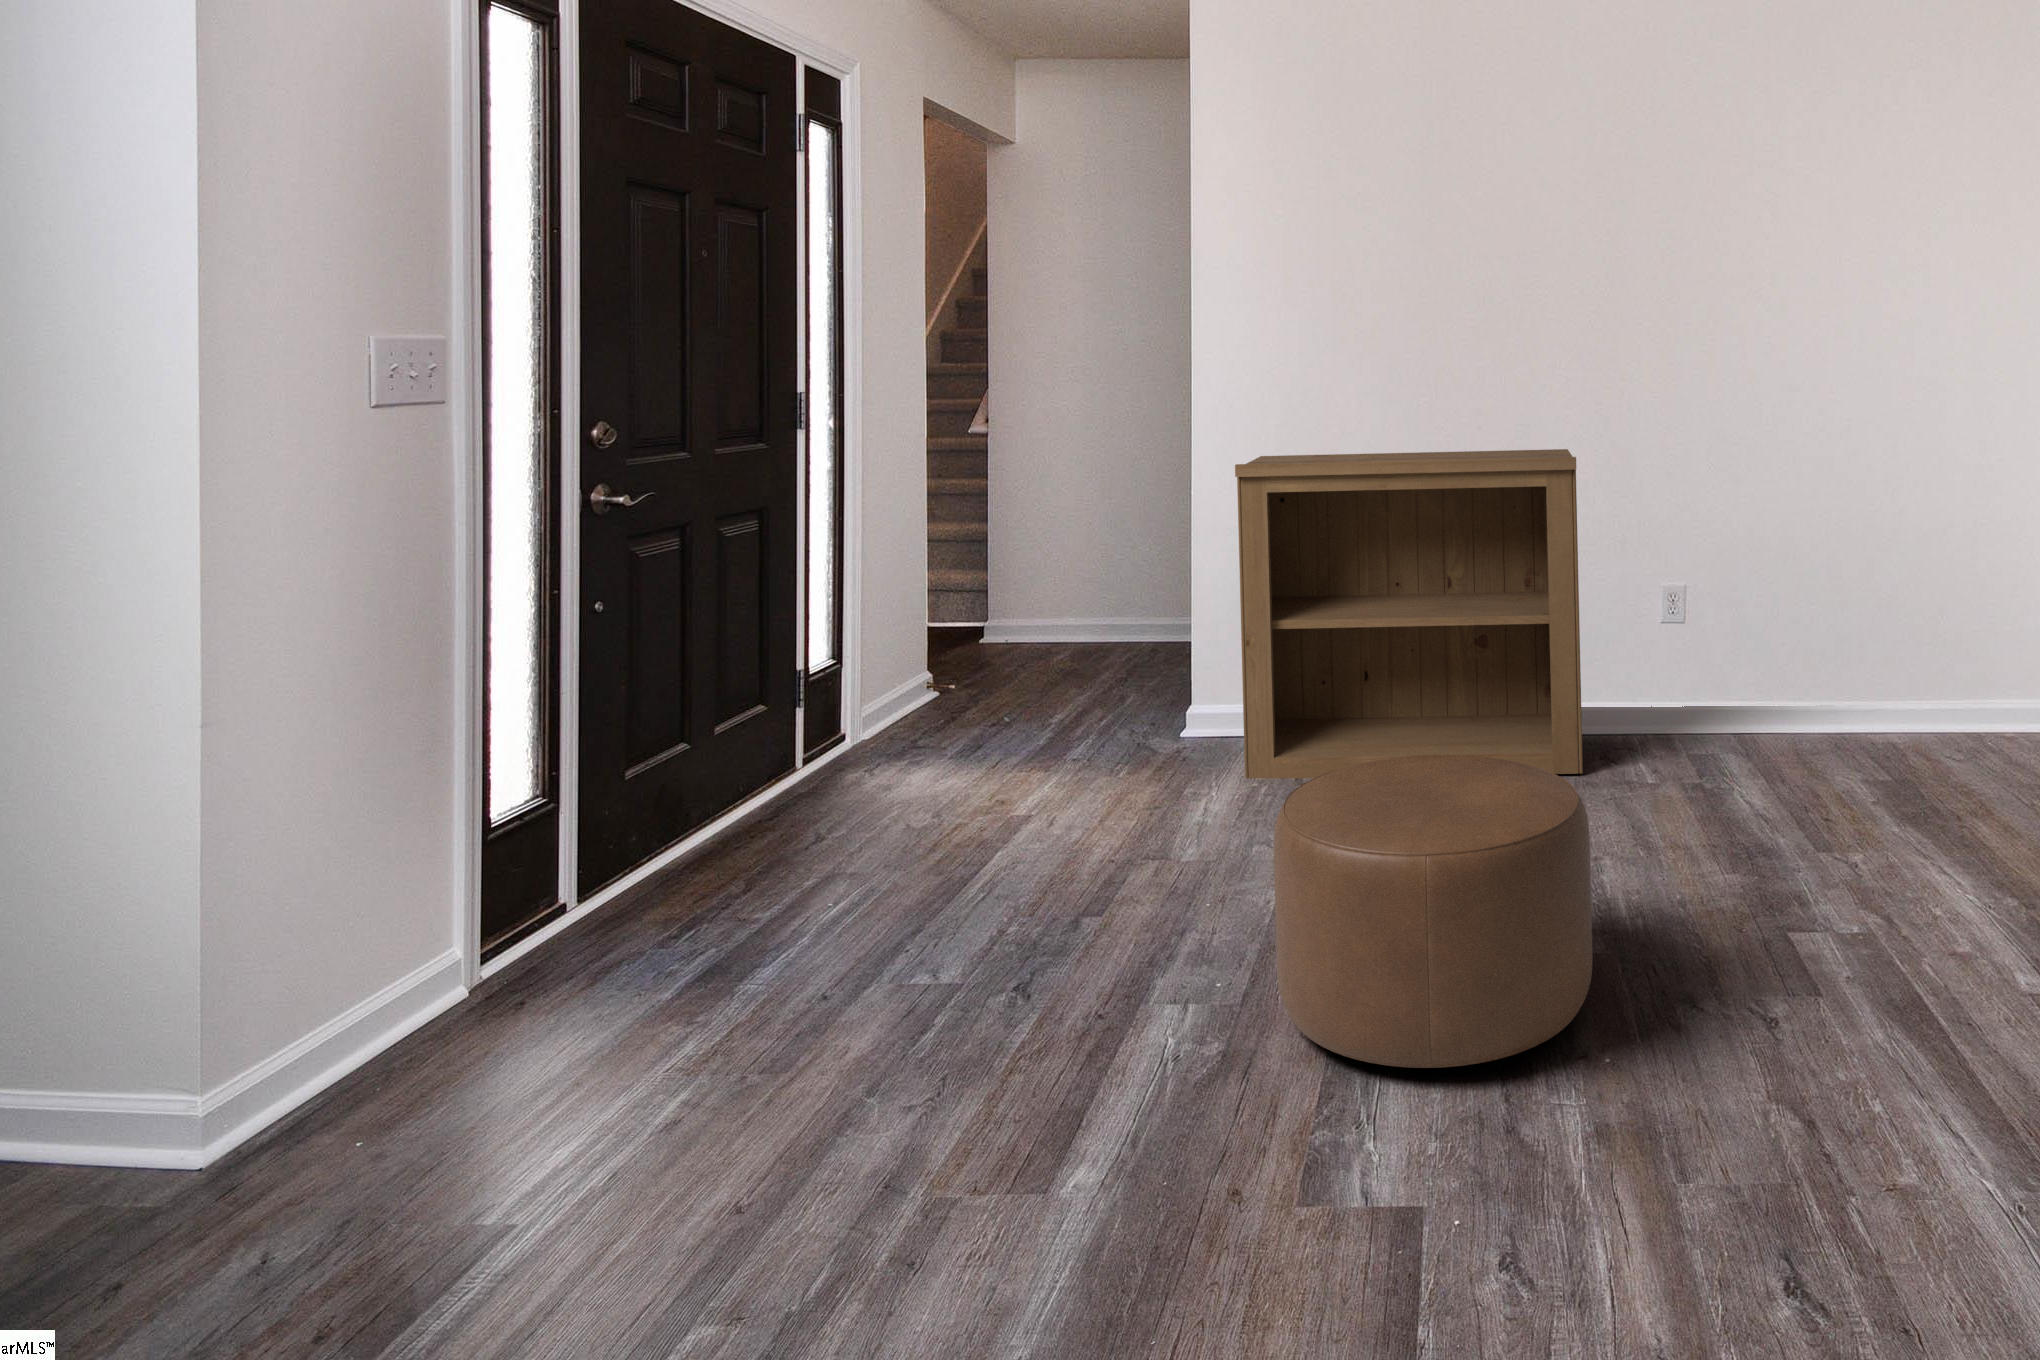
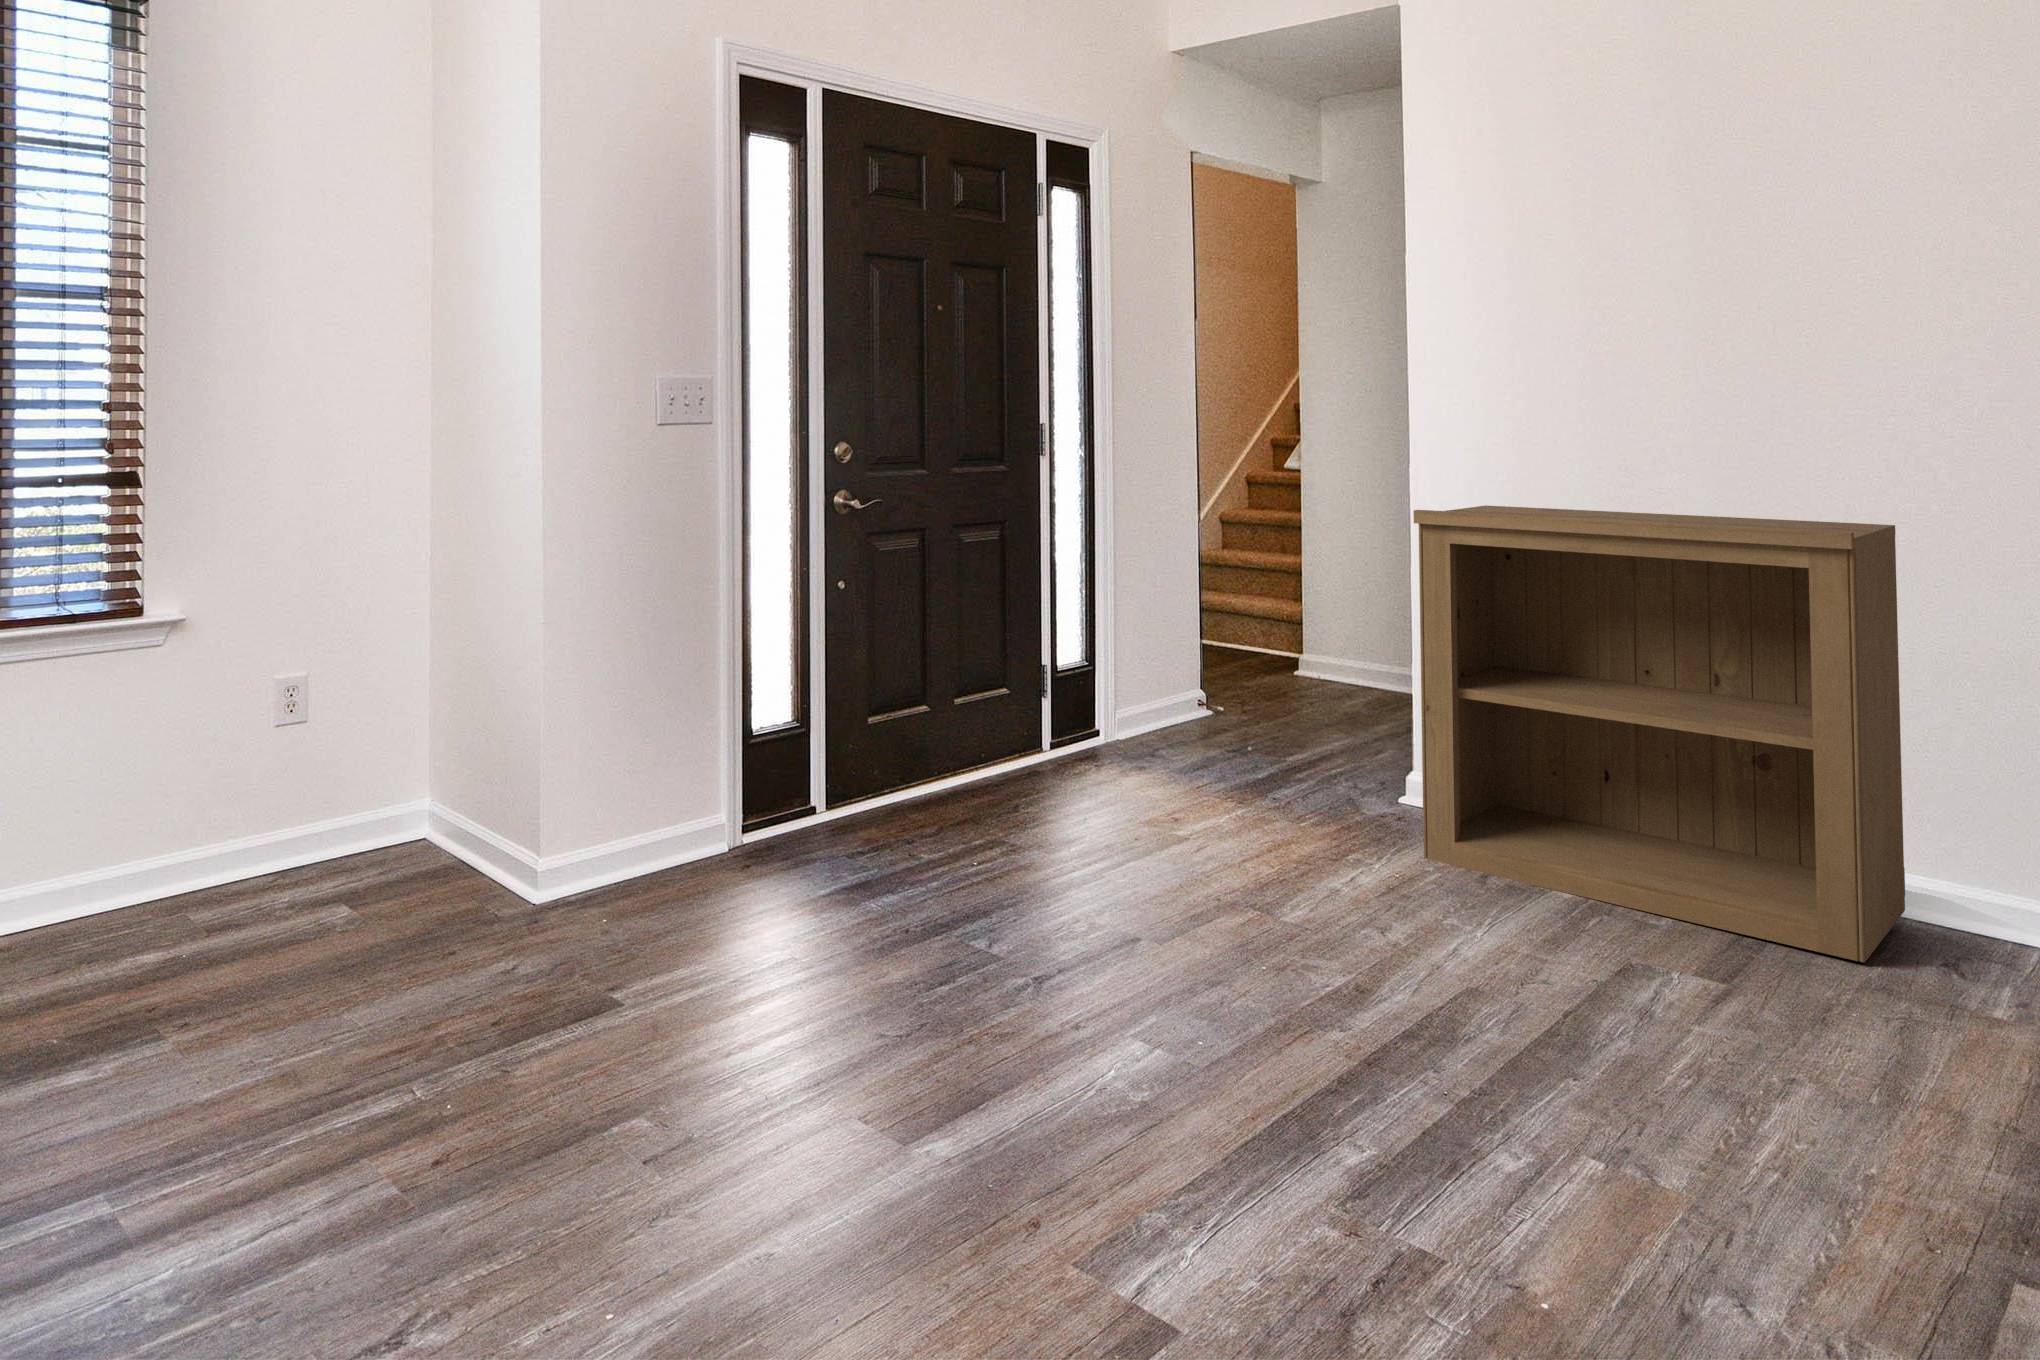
ottoman: present [1274,755,1593,1068] -> none [1206,848,1601,1238]

